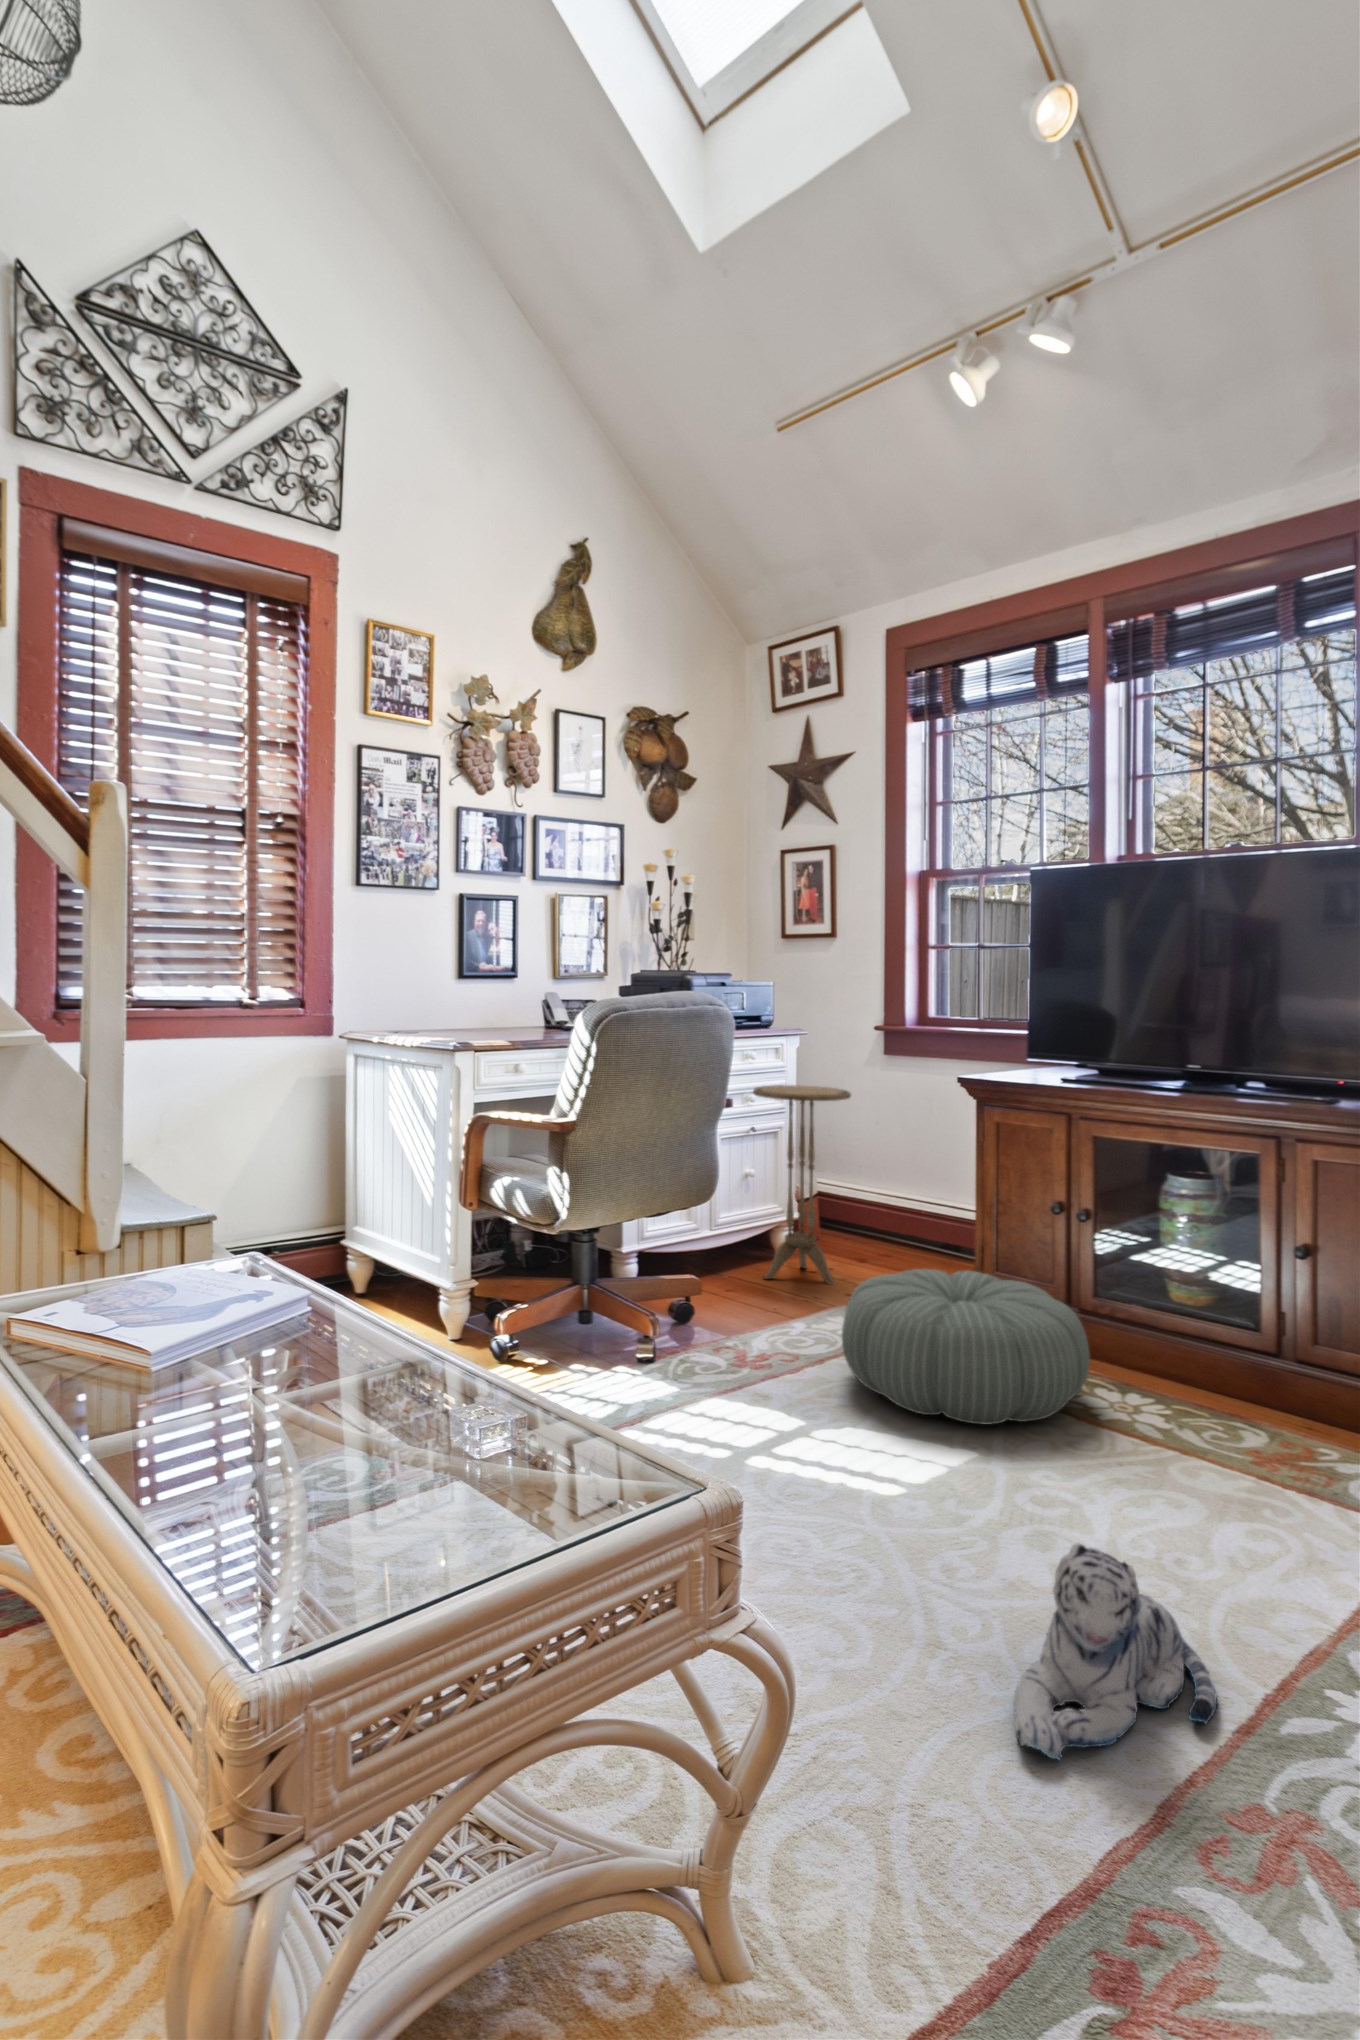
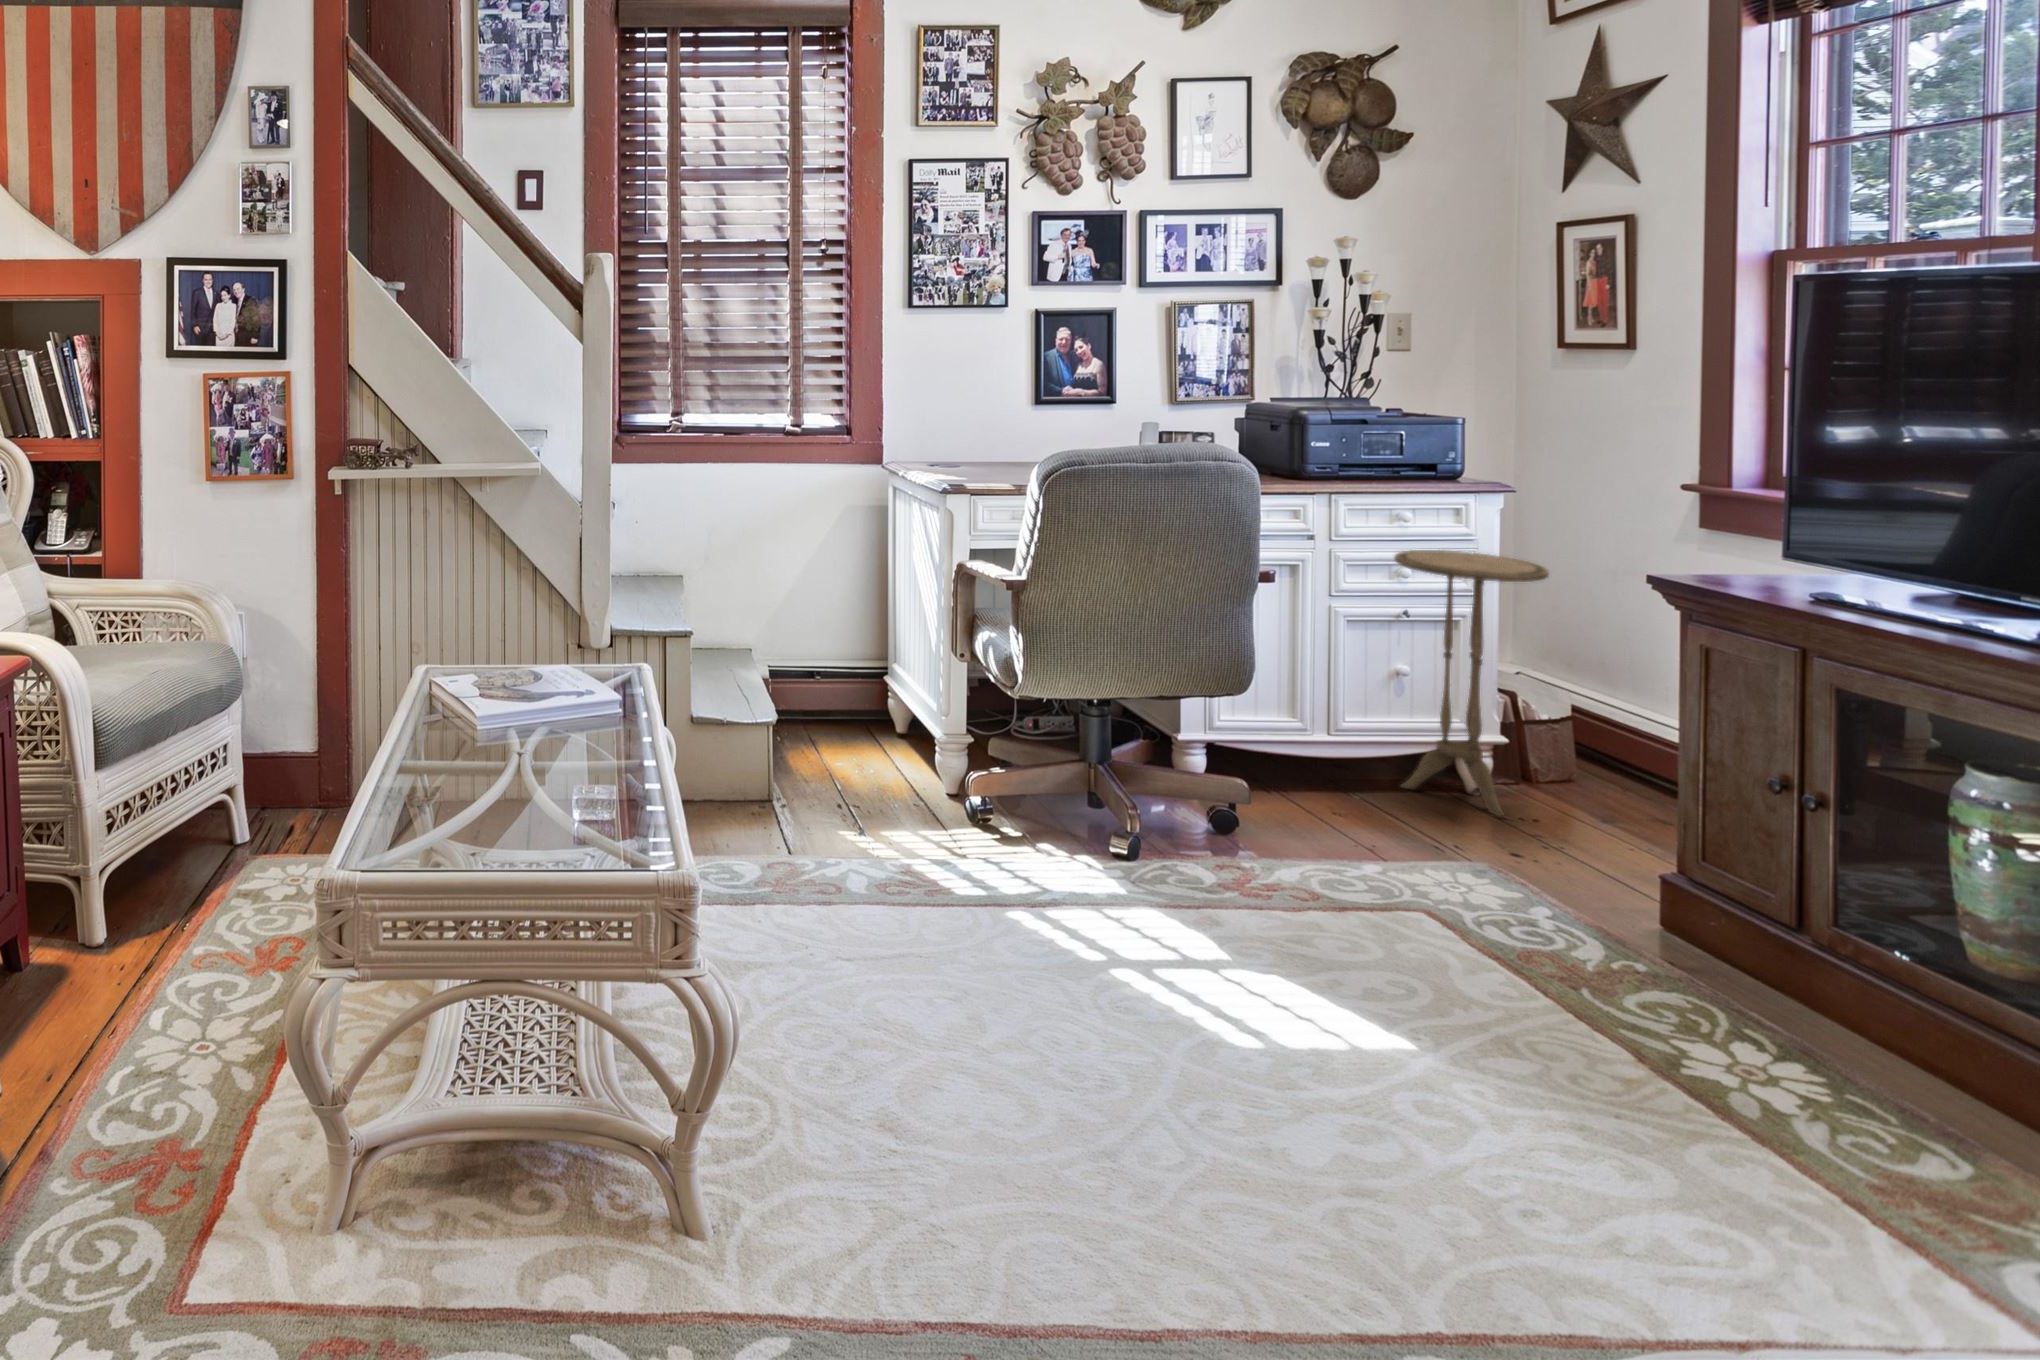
pouf: present [842,1269,1090,1424] -> none [1311,802,1677,1021]
plush toy: present [1013,1543,1217,1760] -> none [1027,1060,1338,1279]

